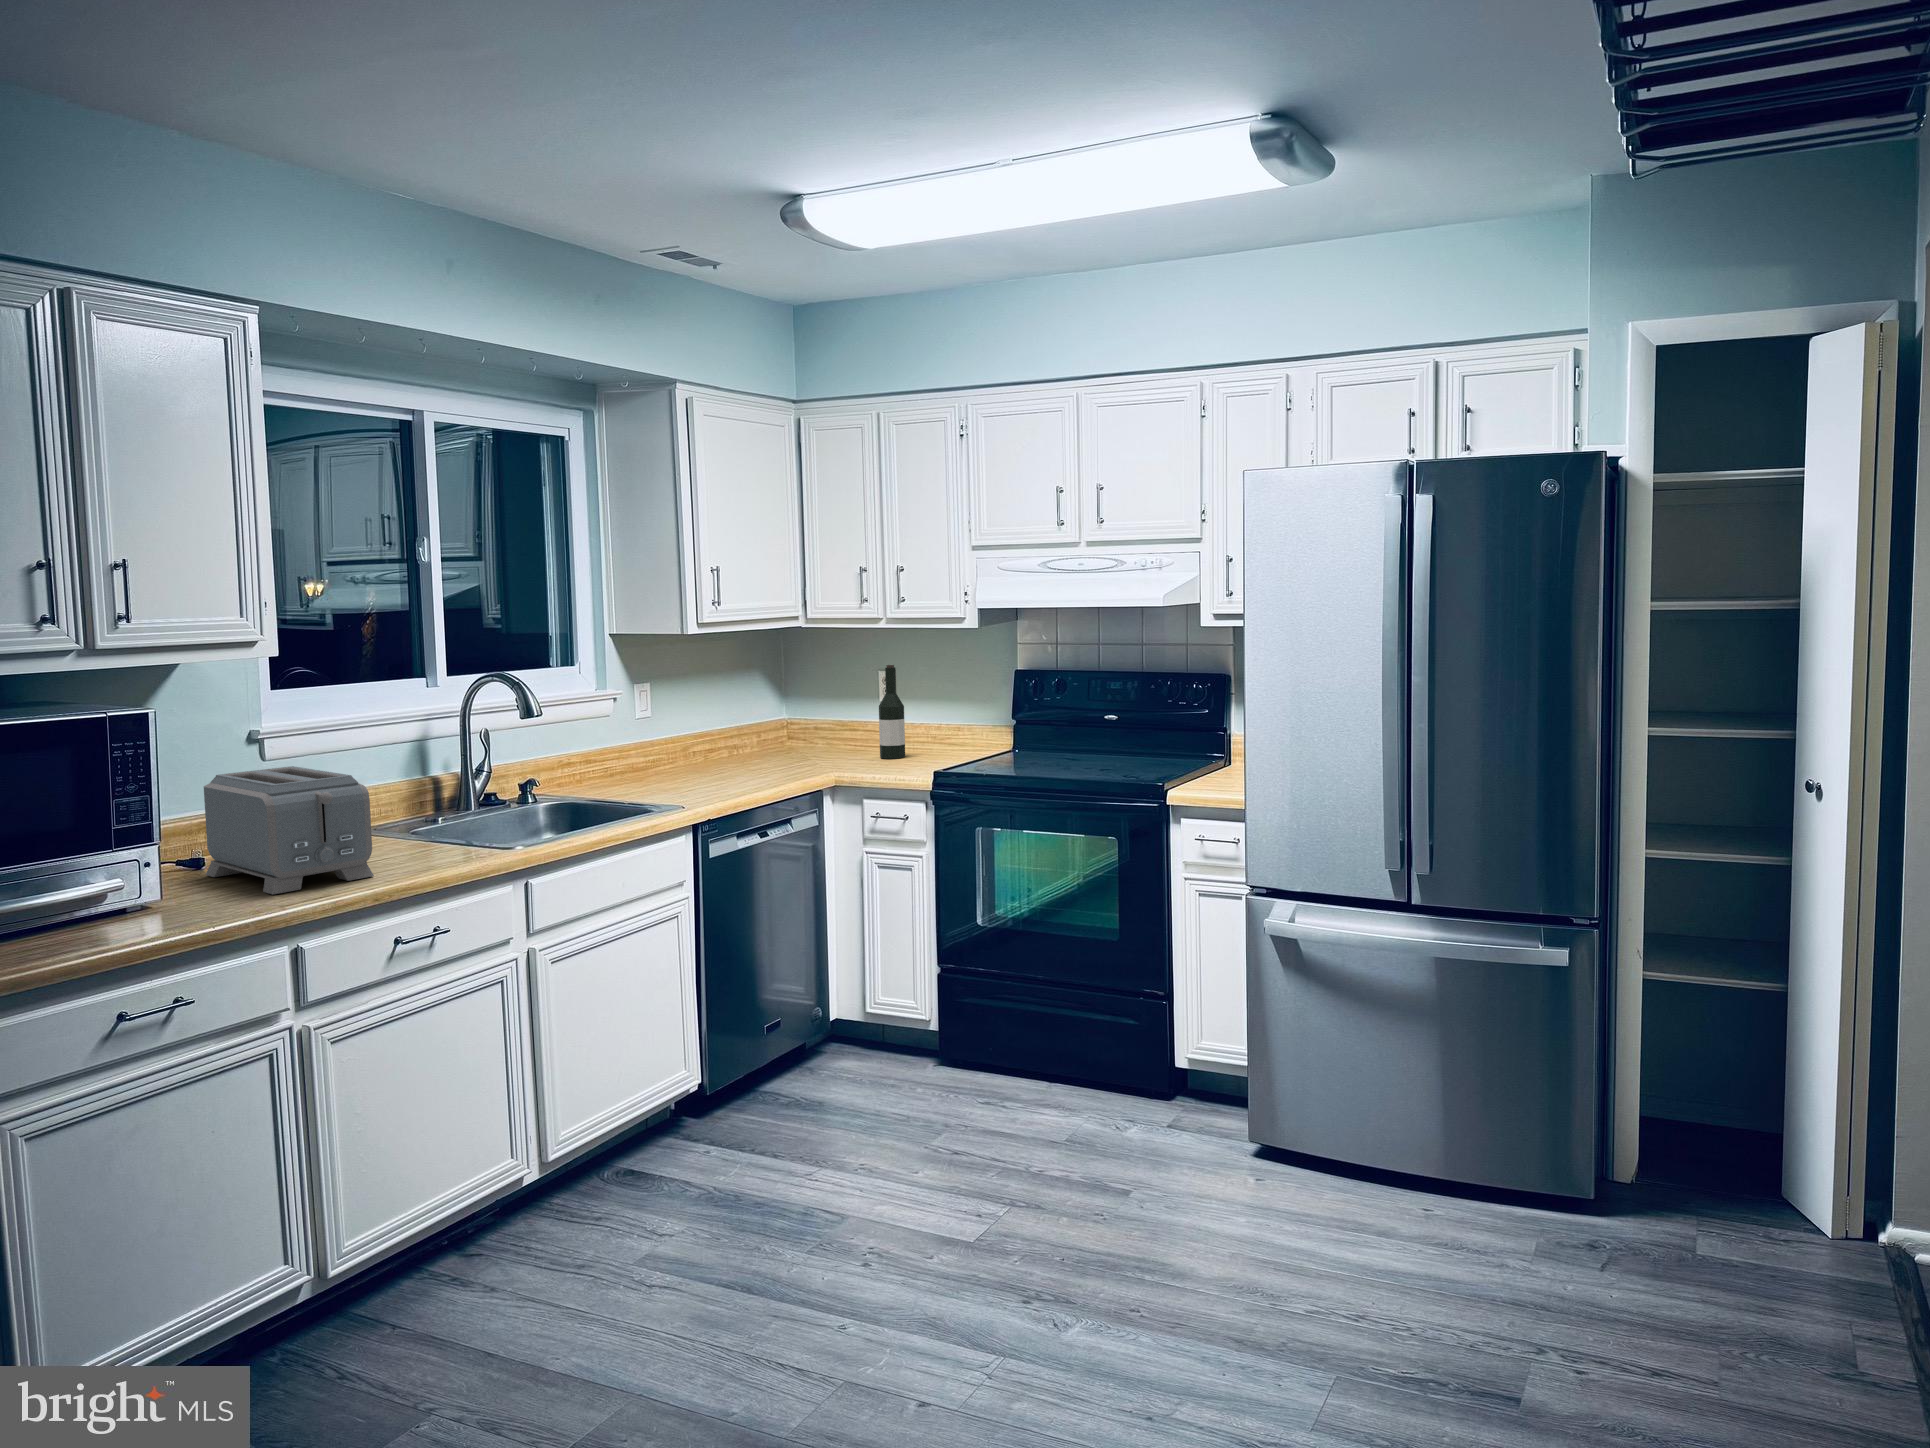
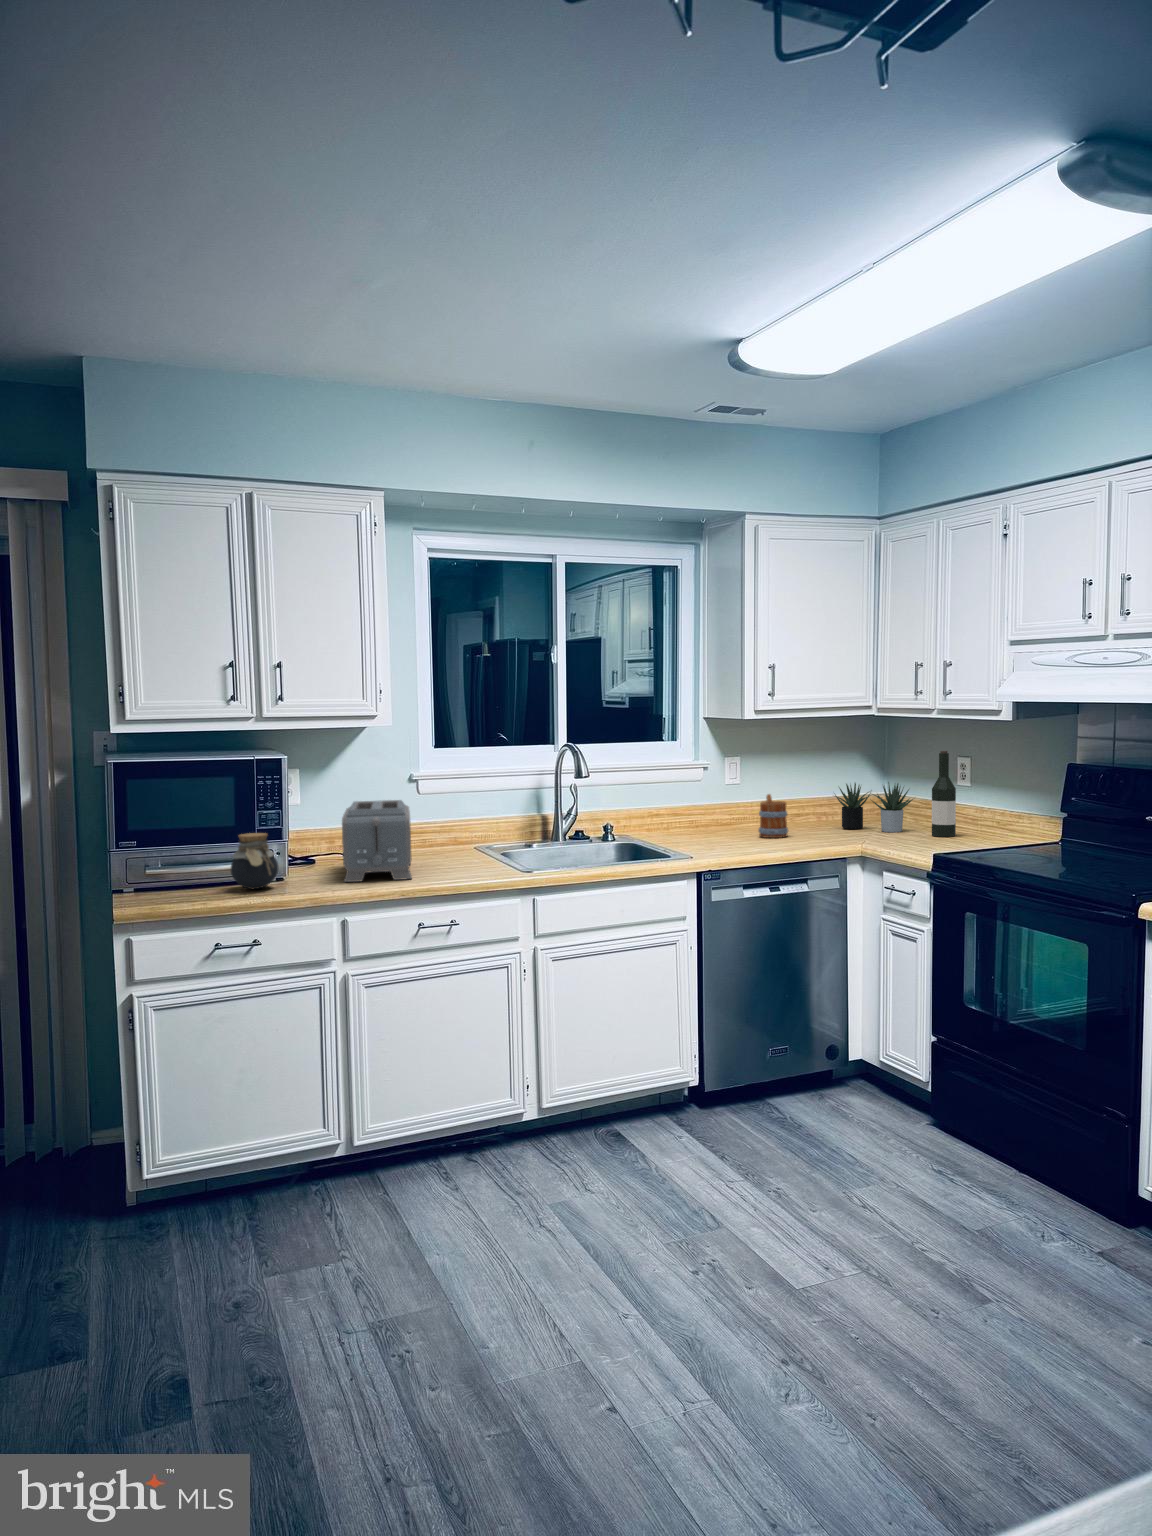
succulent plant: none [751,700,852,760] -> present [835,782,913,832]
mug: none [688,726,728,778] -> present [759,794,788,838]
jar: none [88,834,181,926] -> present [231,833,278,889]

